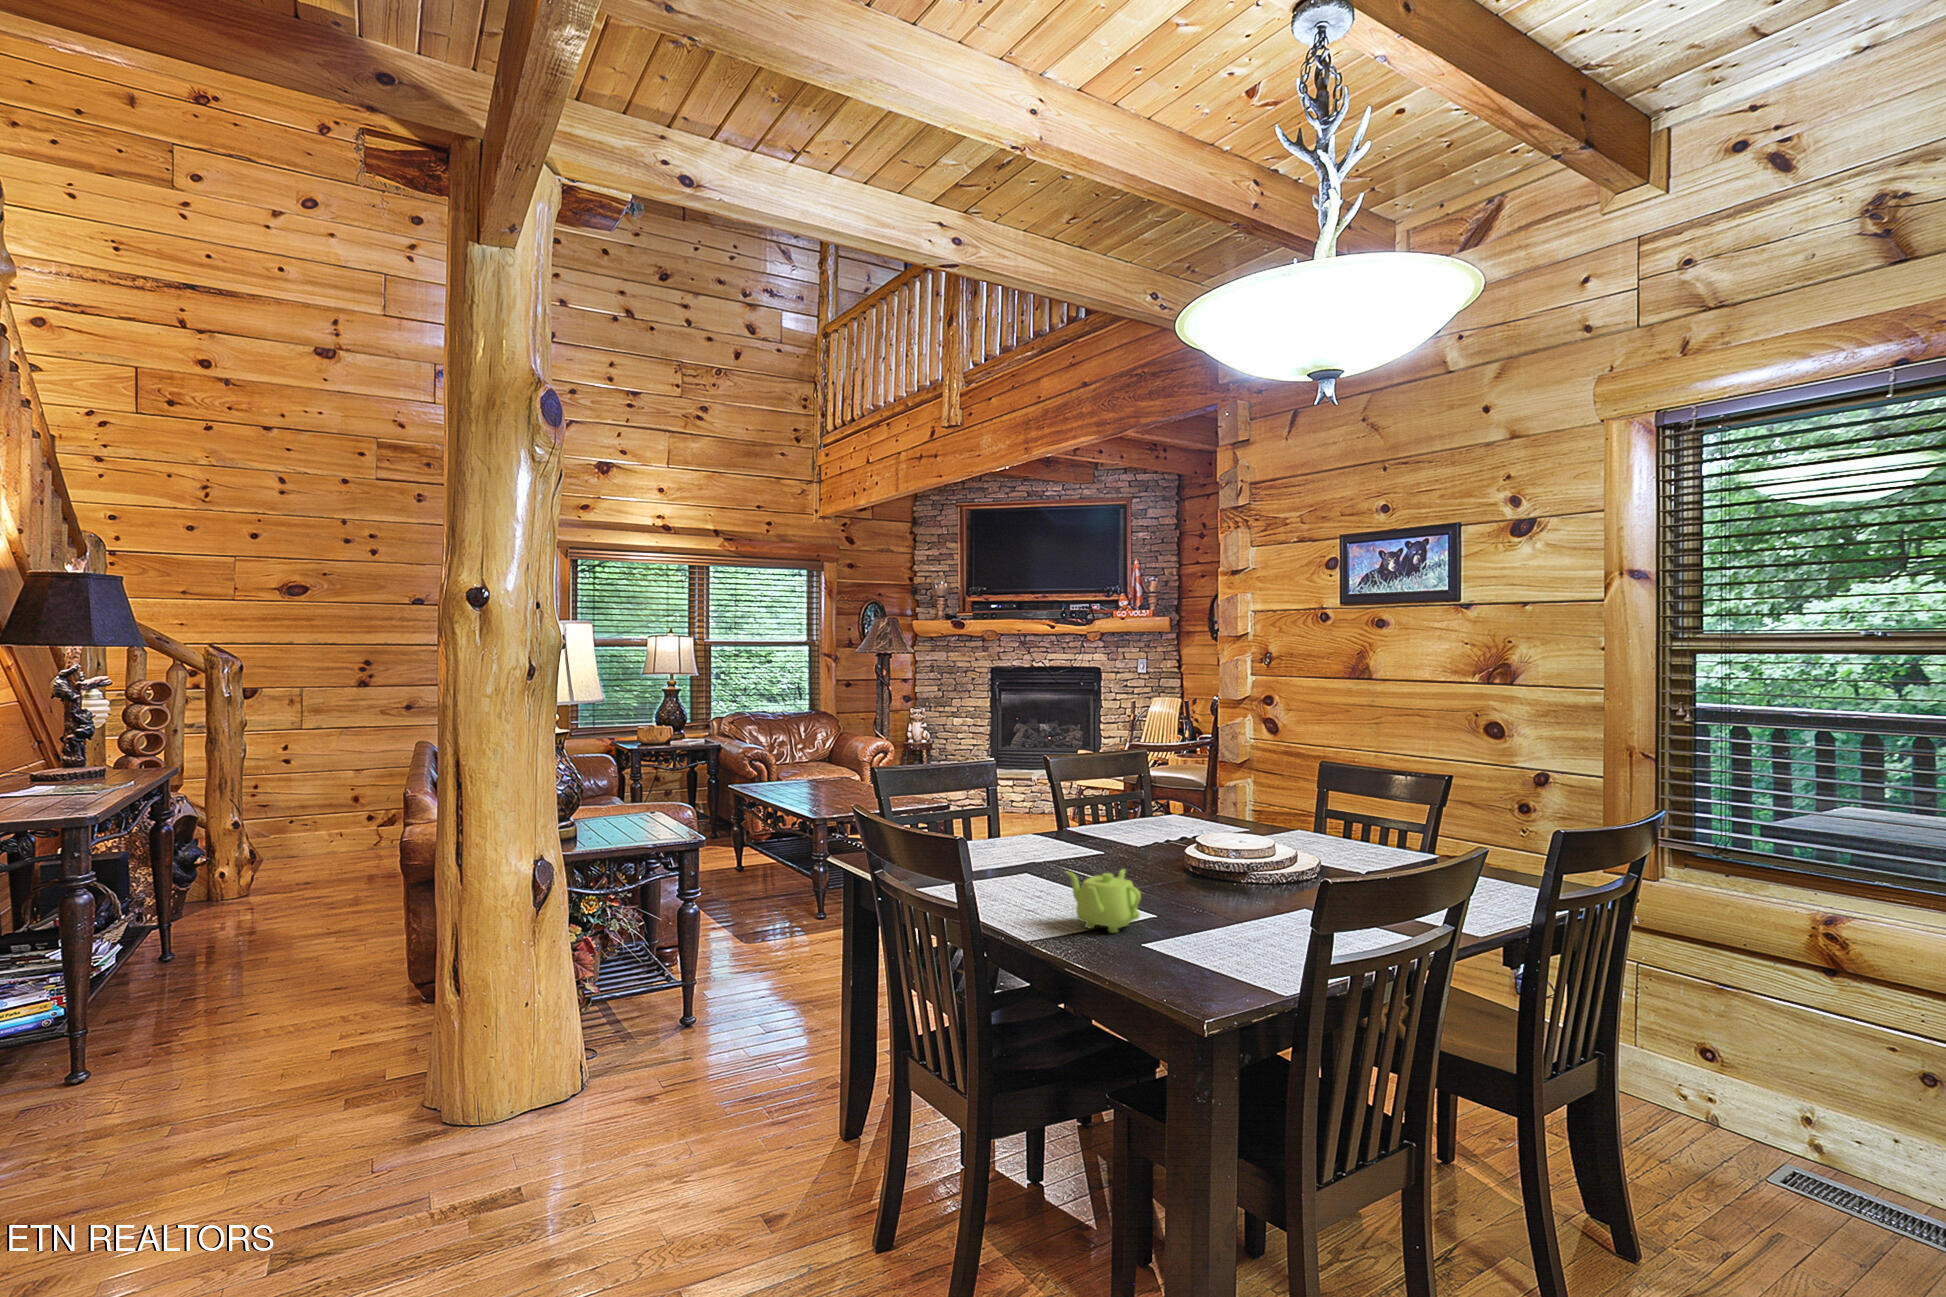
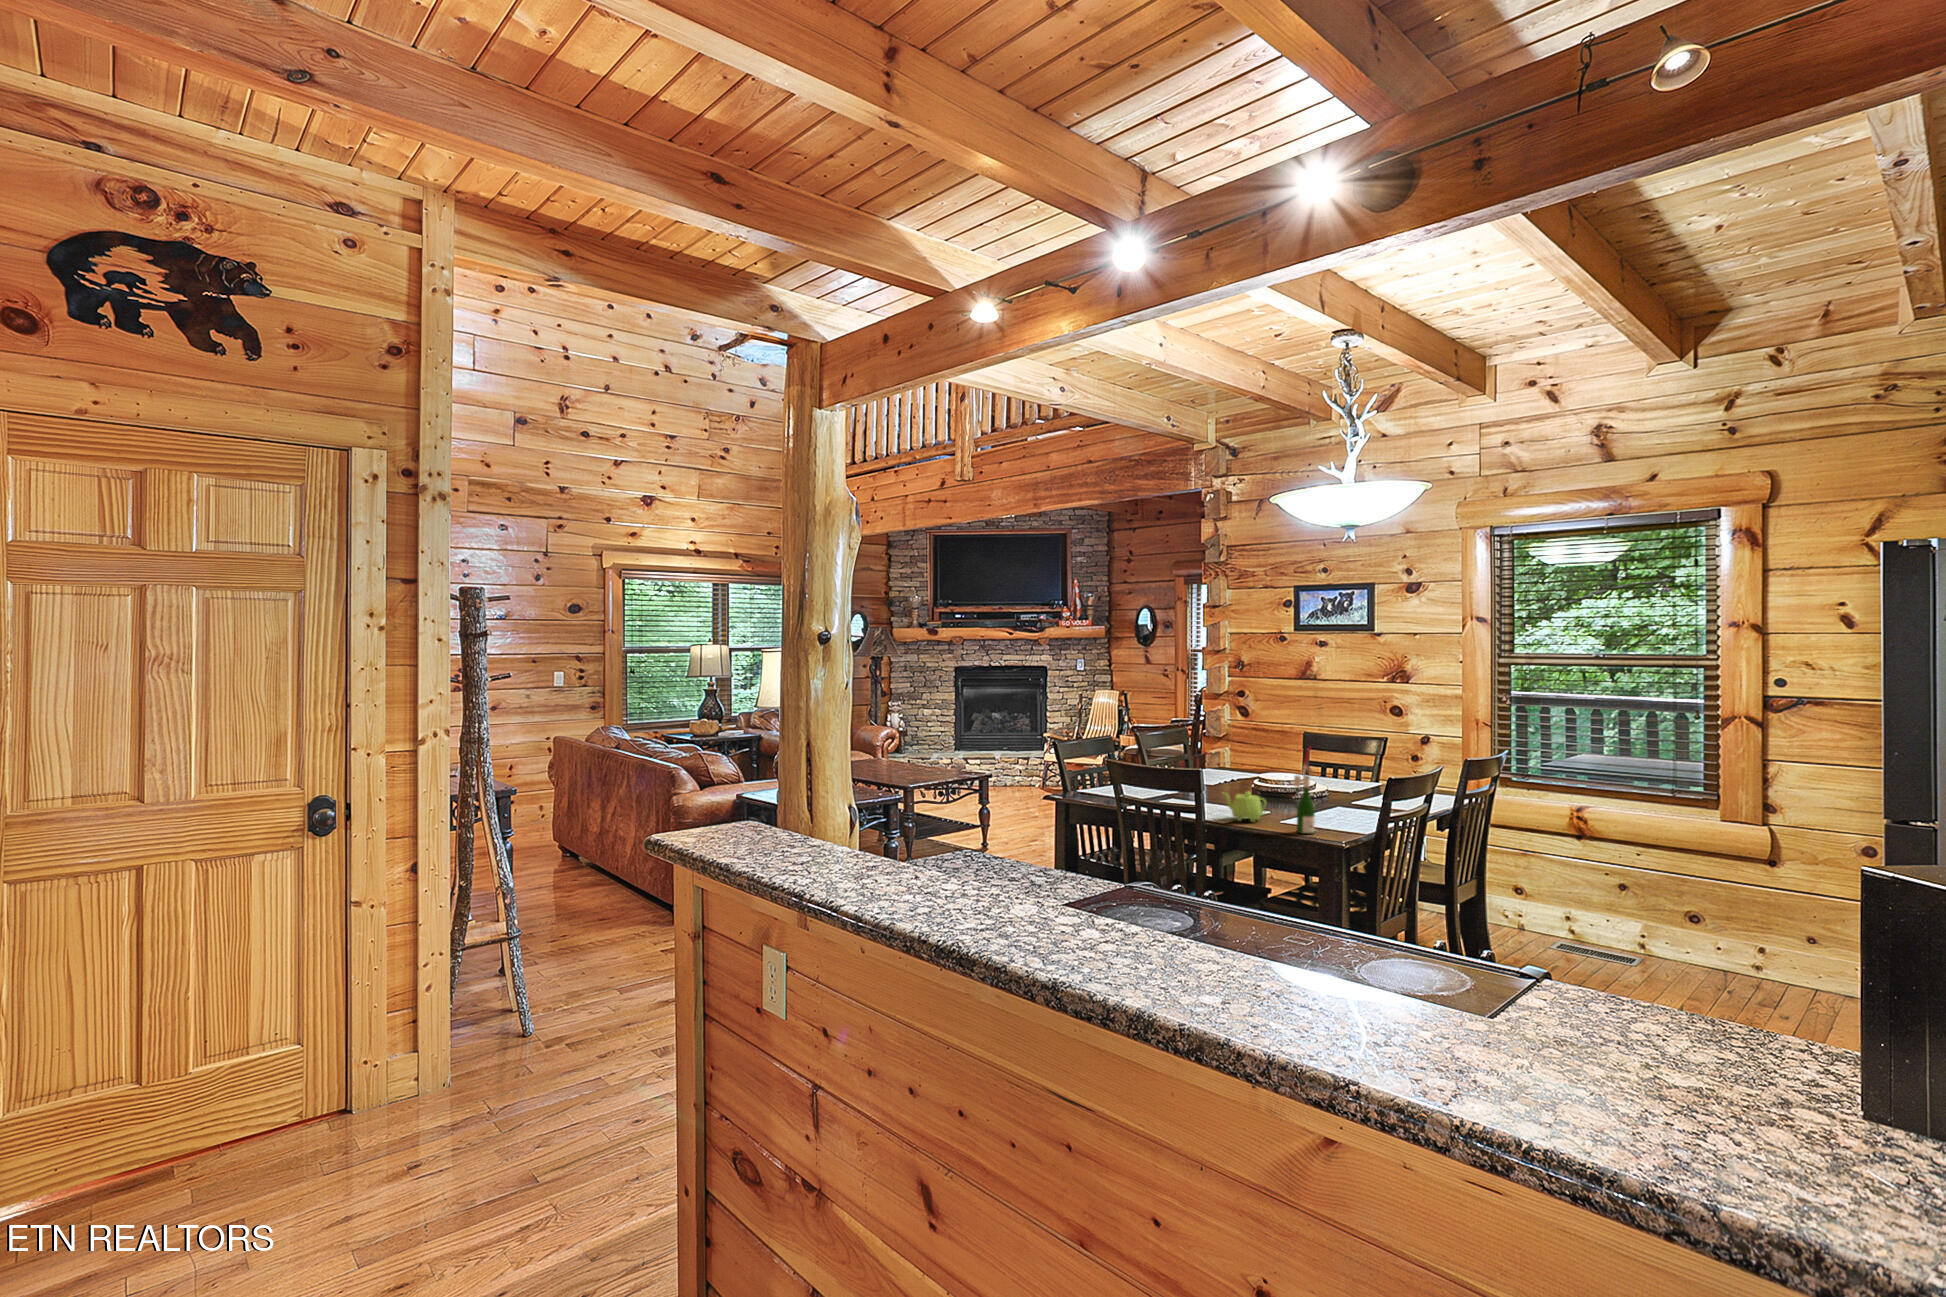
wine bottle: none [1161,793,1213,974] -> present [1294,747,1316,834]

